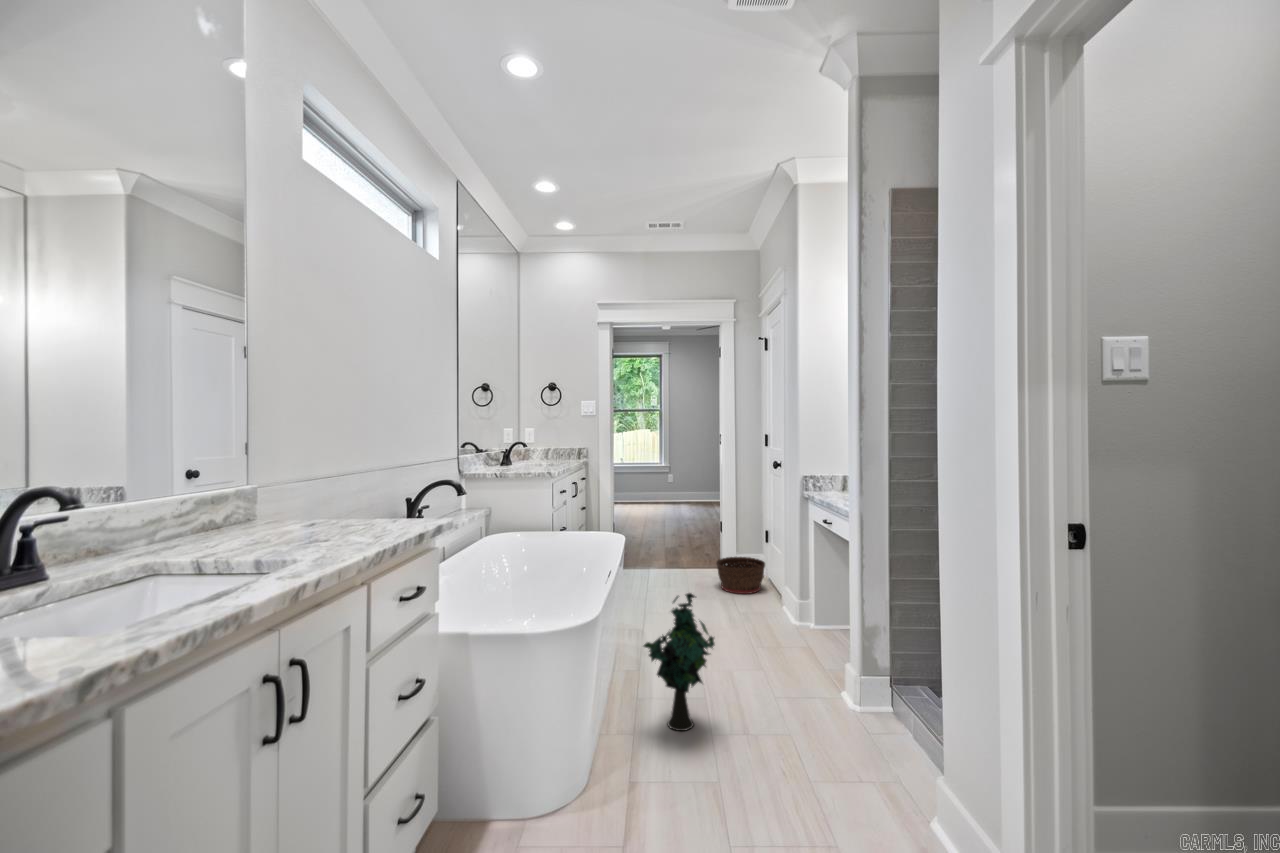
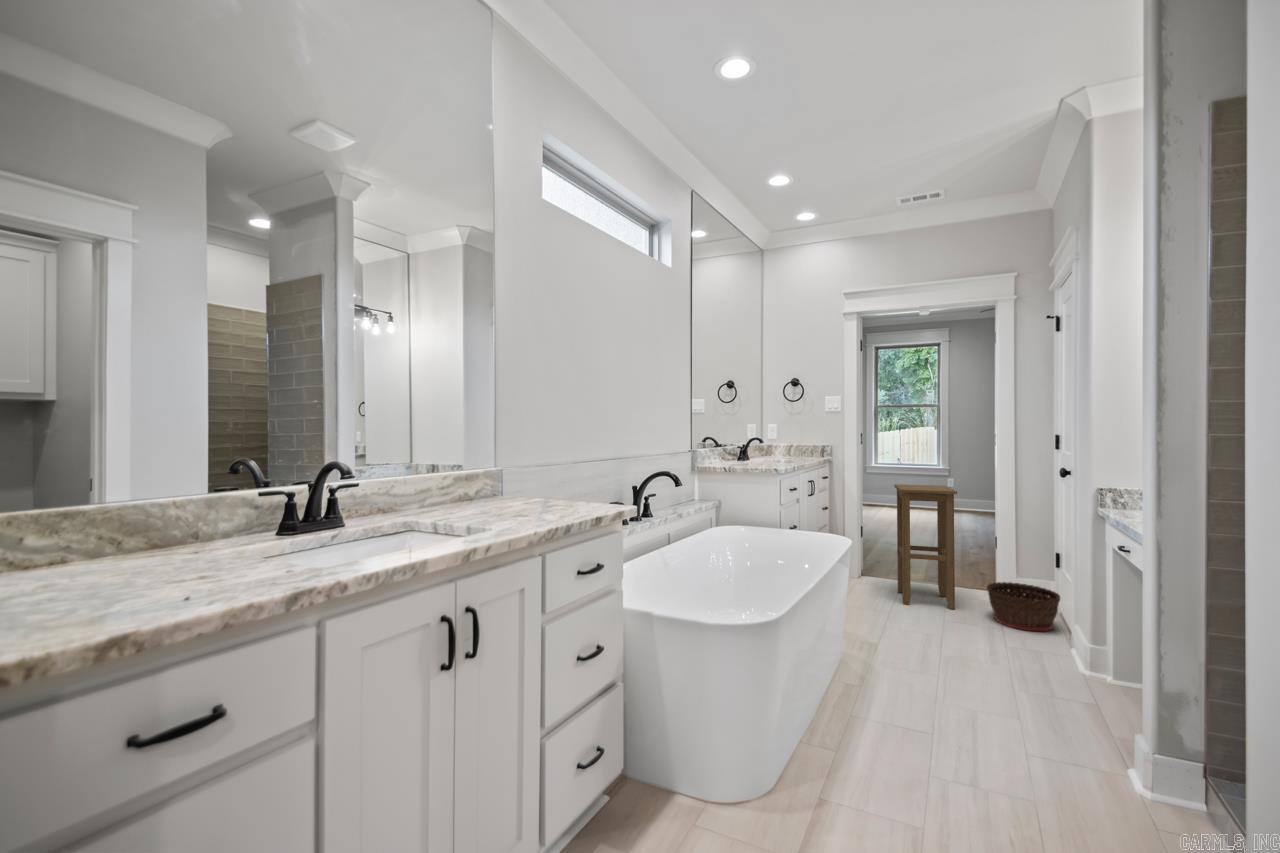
stool: none [643,480,694,589] -> present [894,484,957,609]
decorative plant: present [644,593,715,731] -> none [849,615,943,773]

